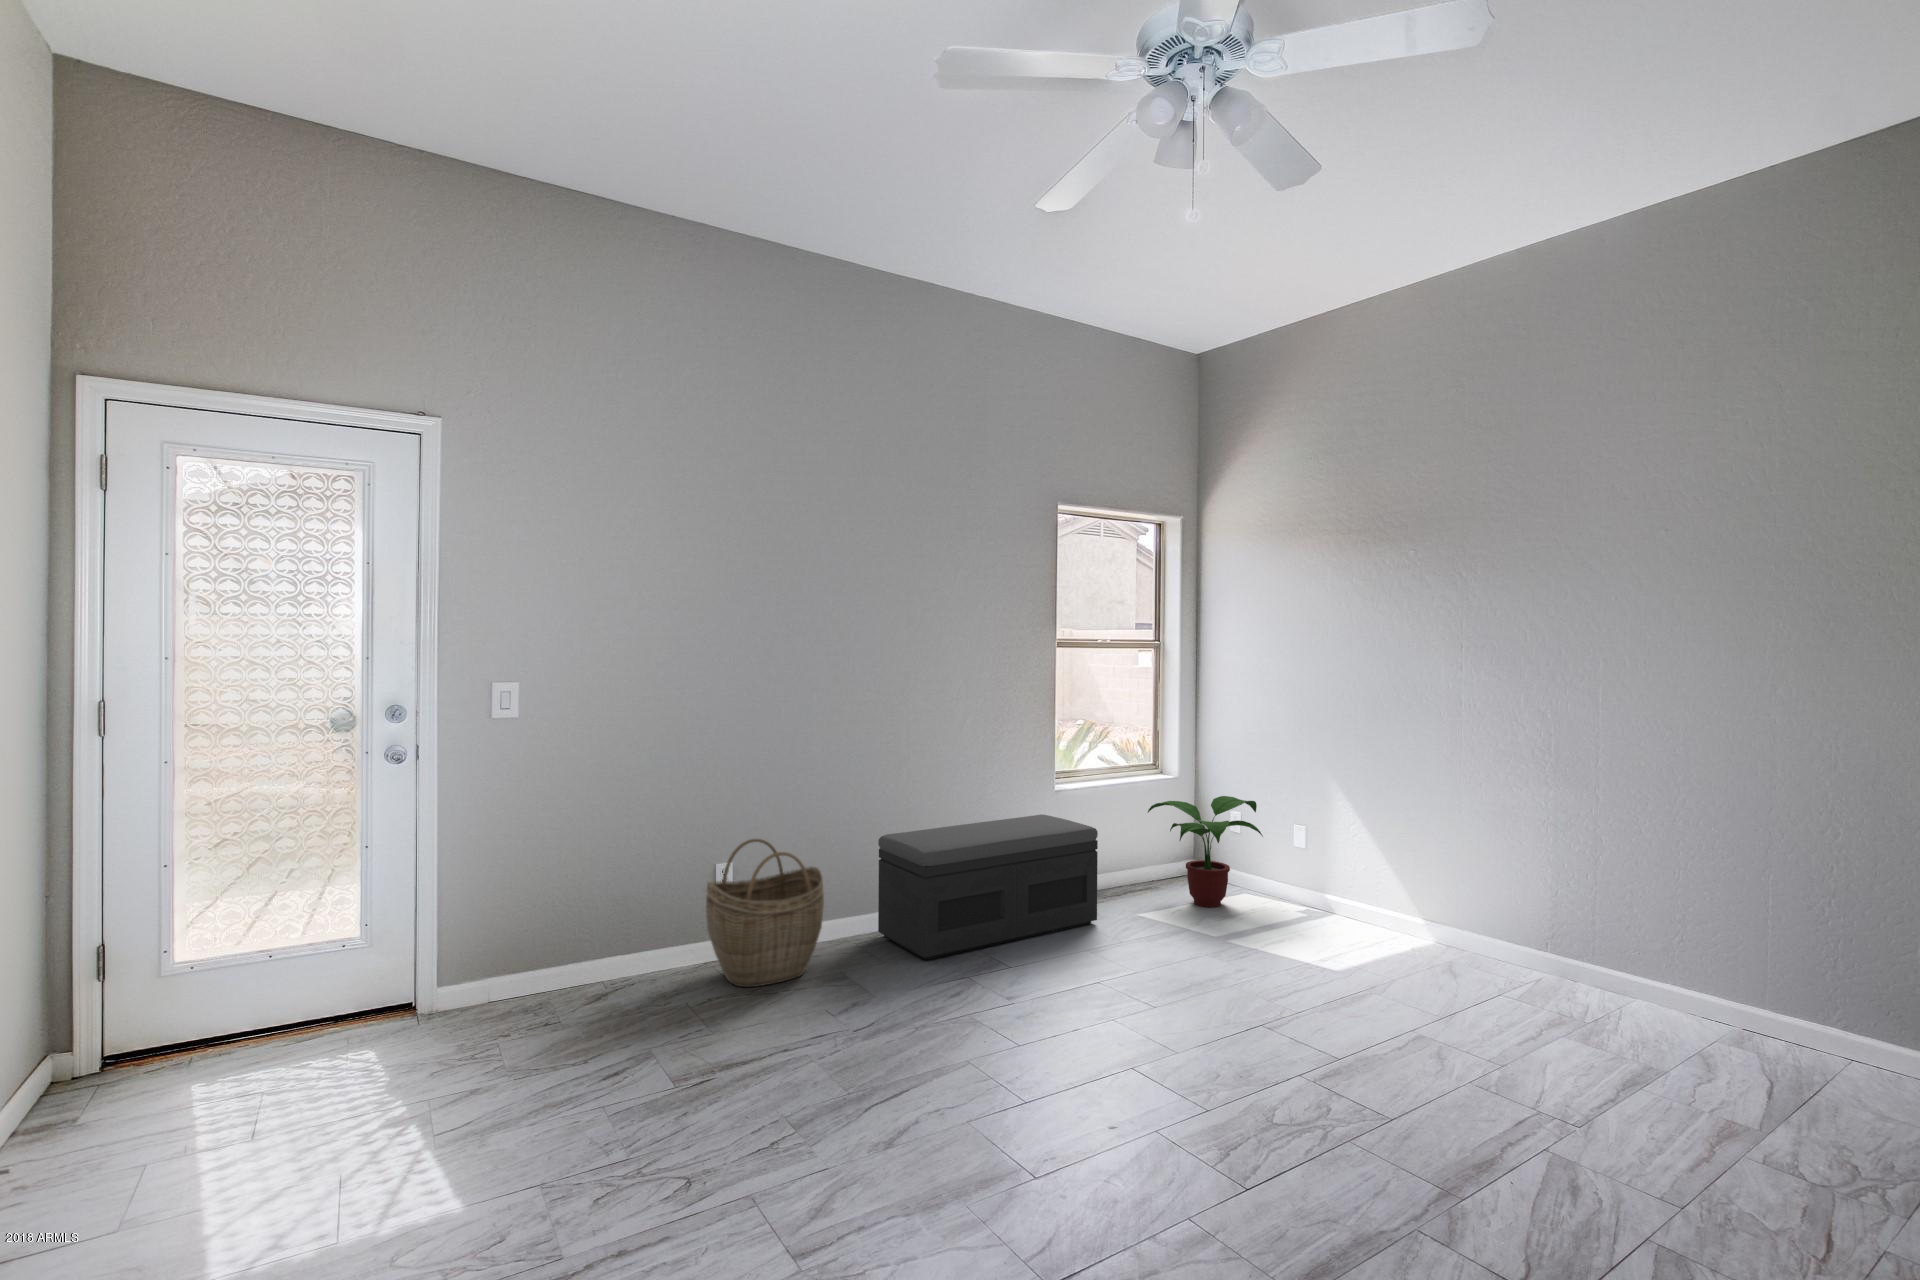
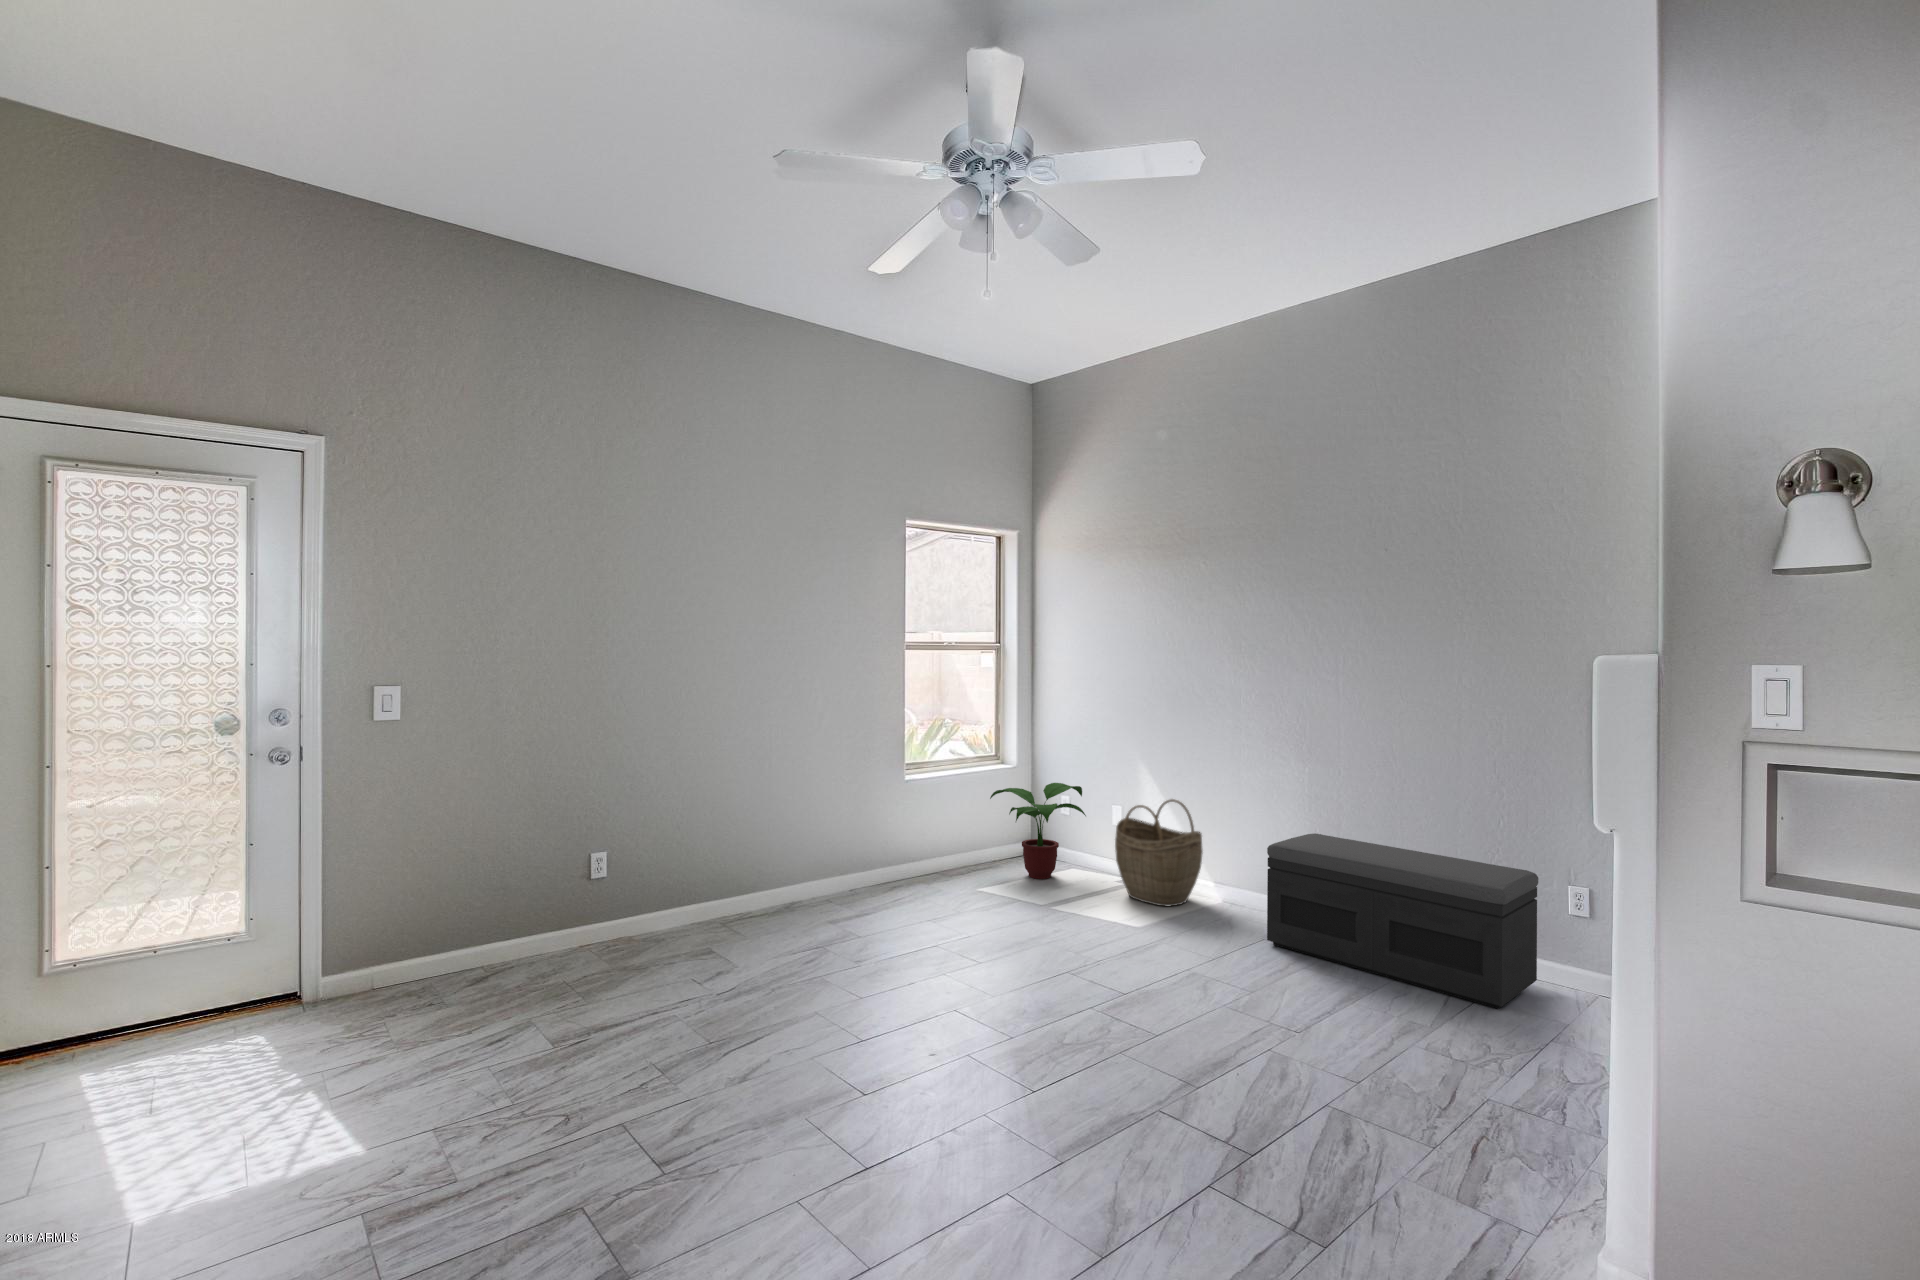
storage bench: present [878,815,1098,960] -> present [1267,833,1539,1009]
woven basket: present [706,839,824,987] -> present [1115,799,1203,906]

